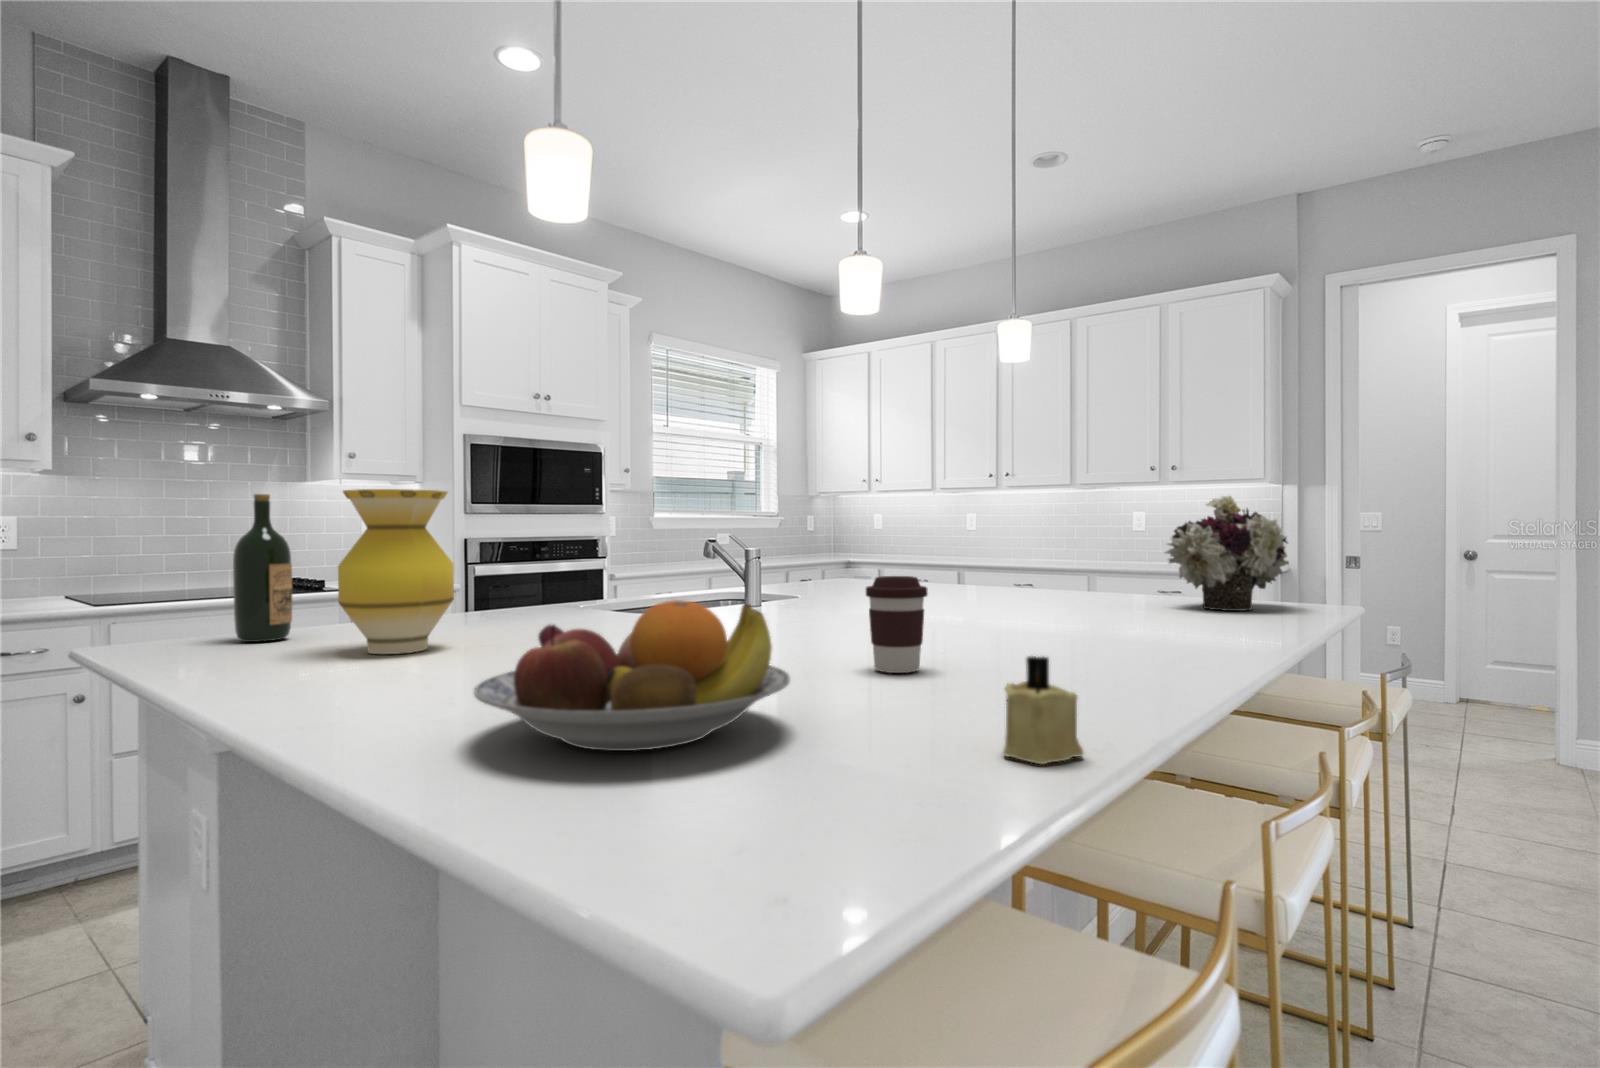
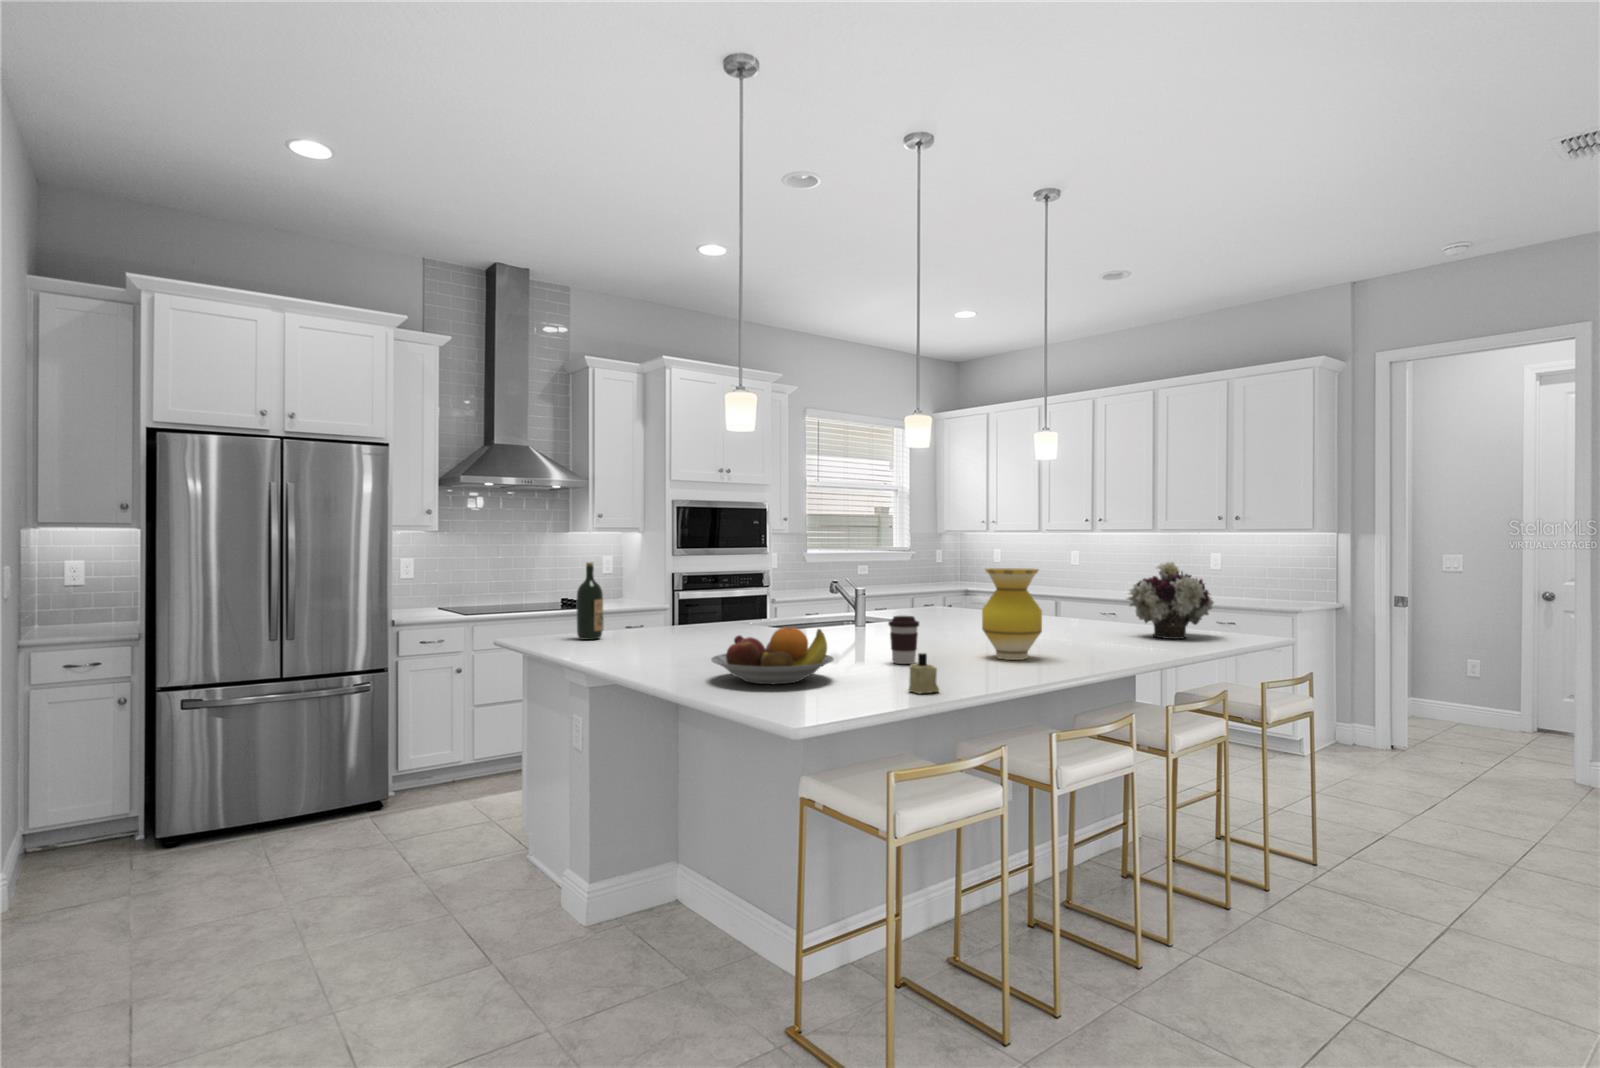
vase: present [338,489,454,654] -> present [982,568,1042,660]

